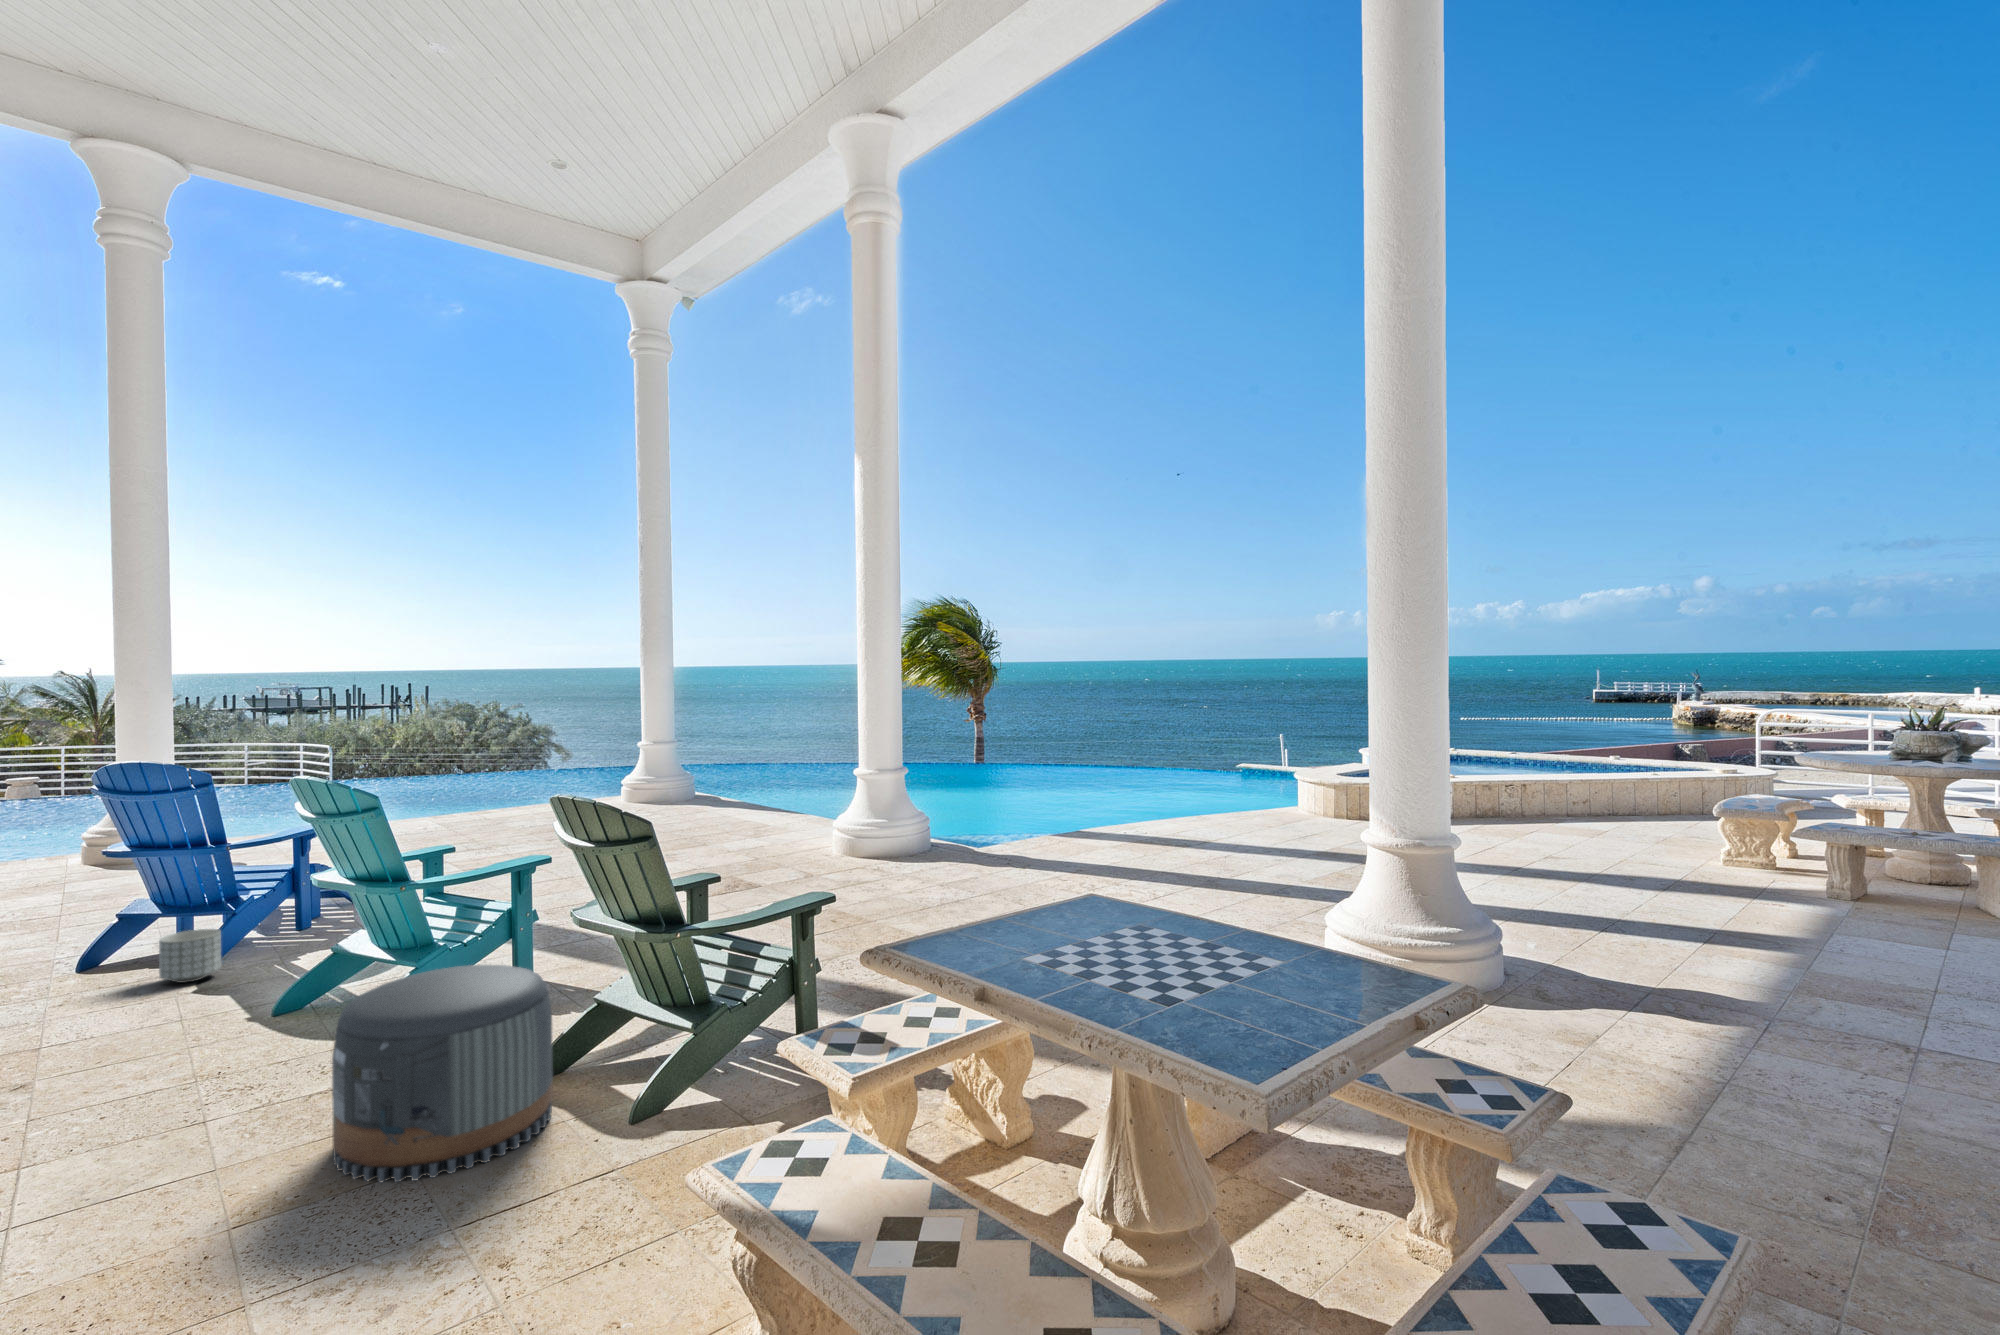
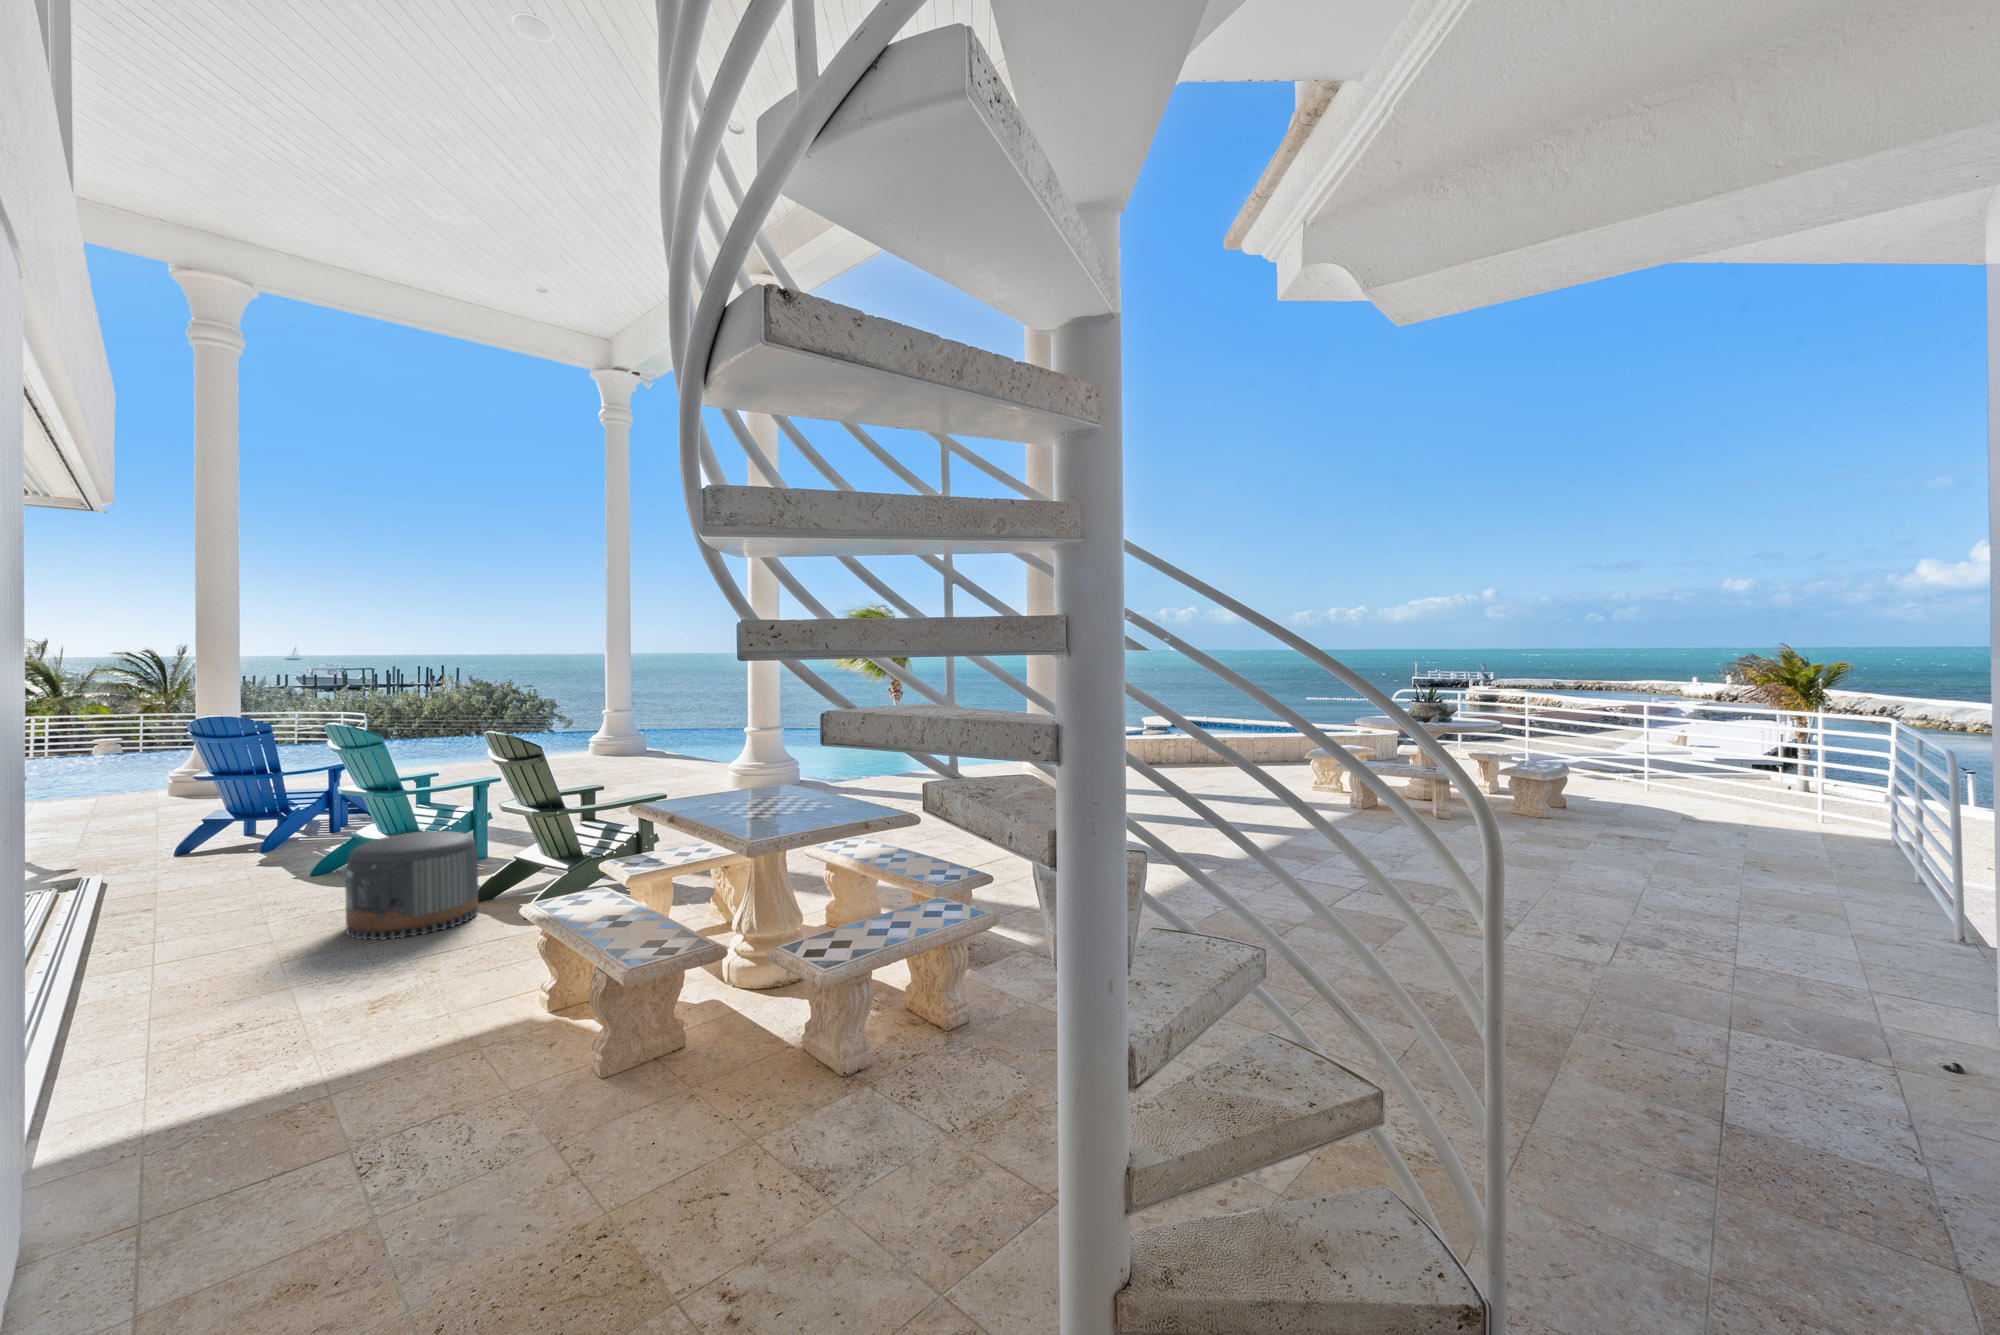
planter: present [159,929,221,983] -> none [236,827,278,860]

